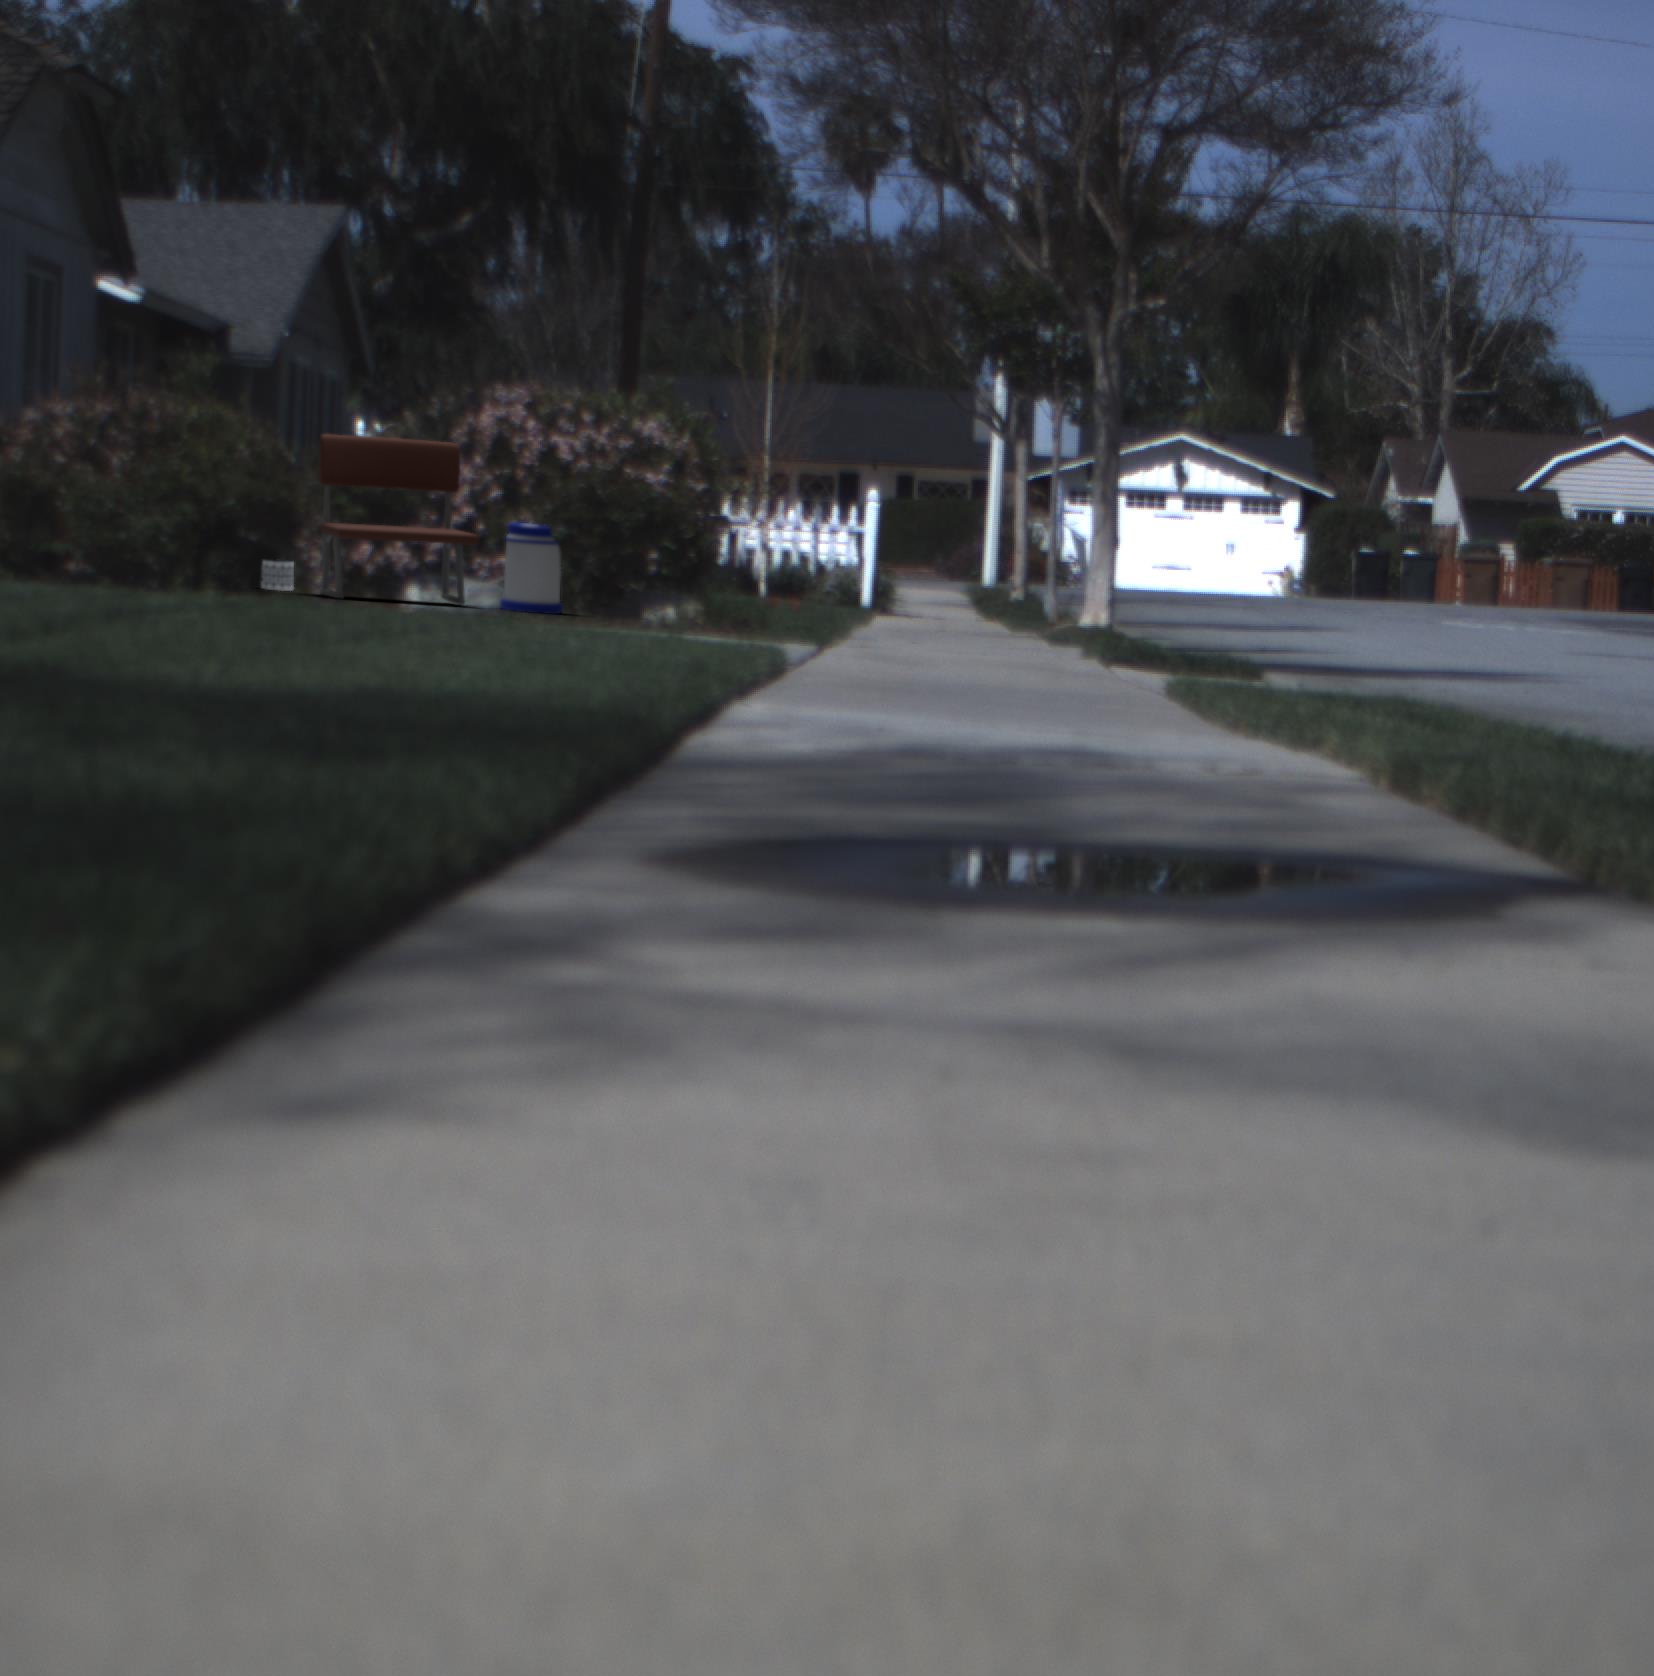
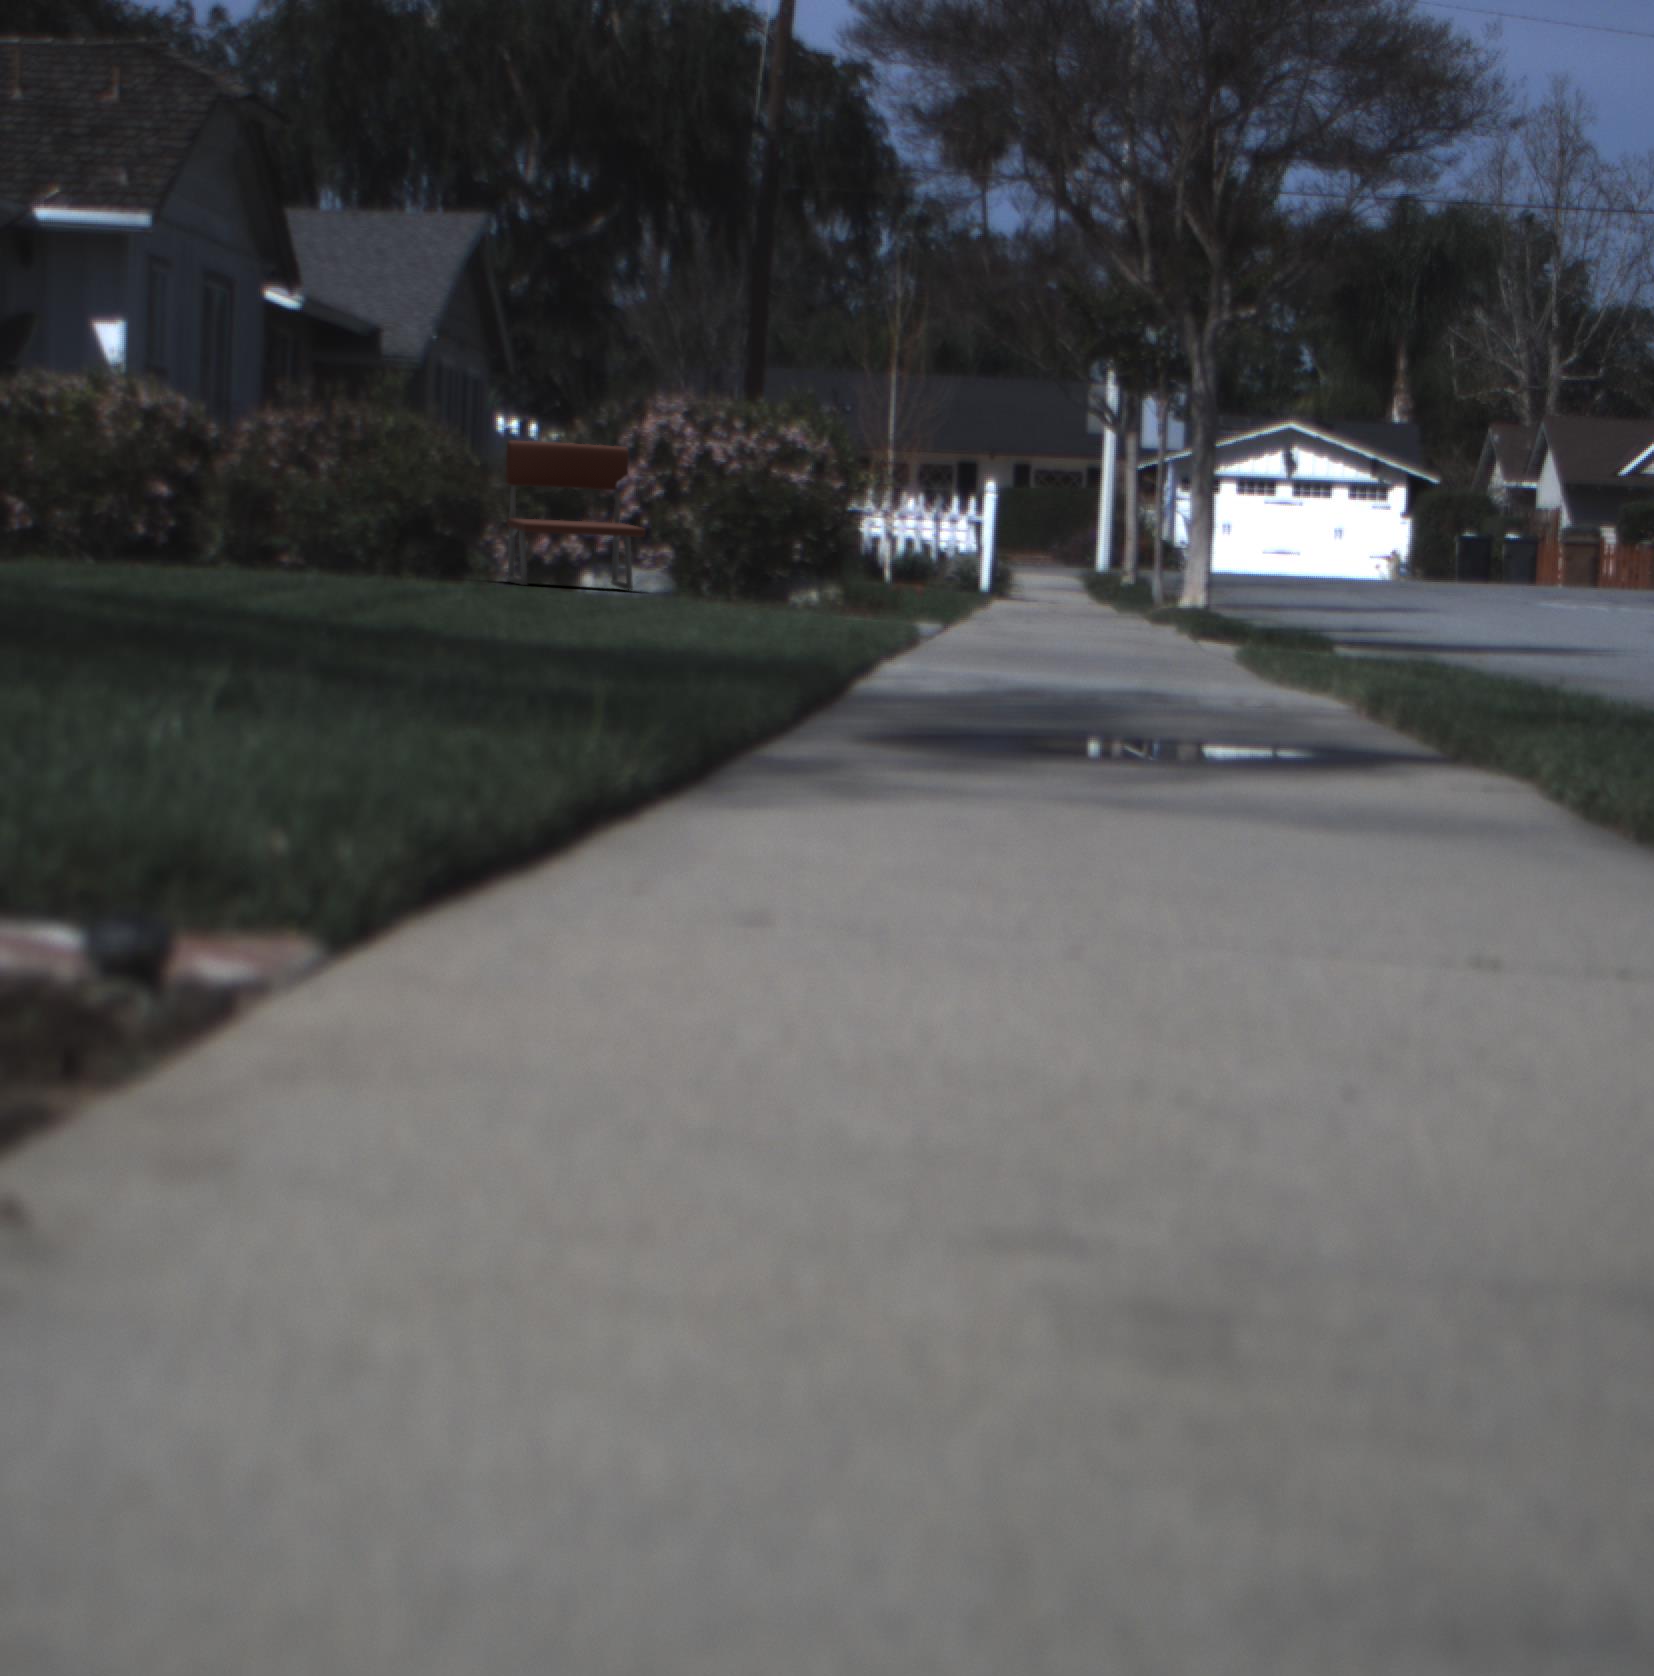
trash can: present [500,523,562,614] -> none [664,517,719,598]
planter: present [261,560,294,591] -> none [454,551,483,579]

